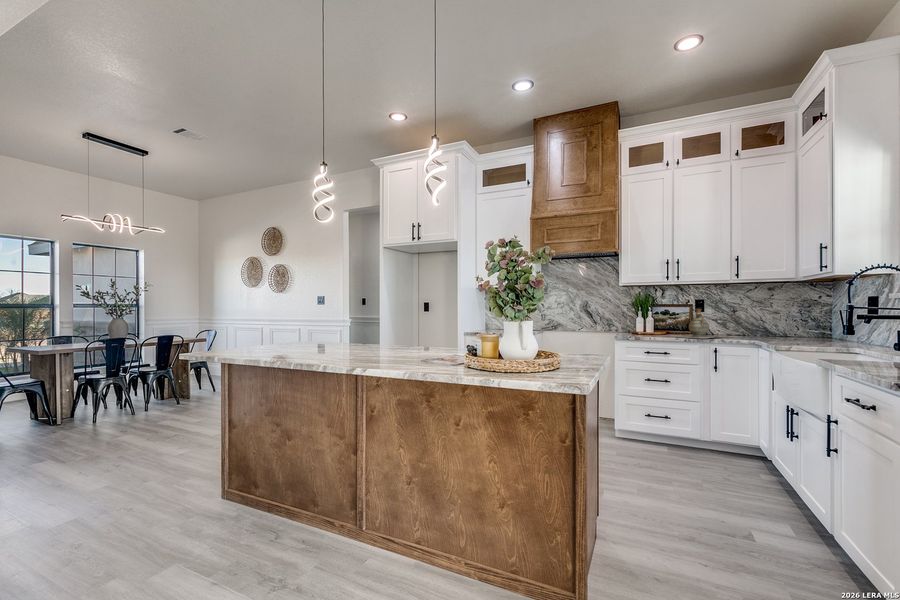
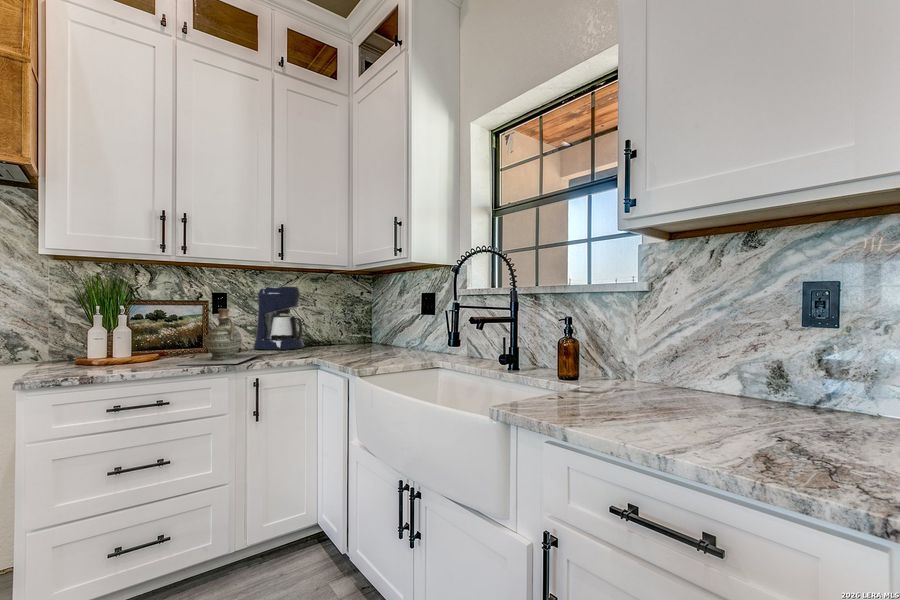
coffee maker: none [721,295,760,336] -> present [253,287,304,350]

